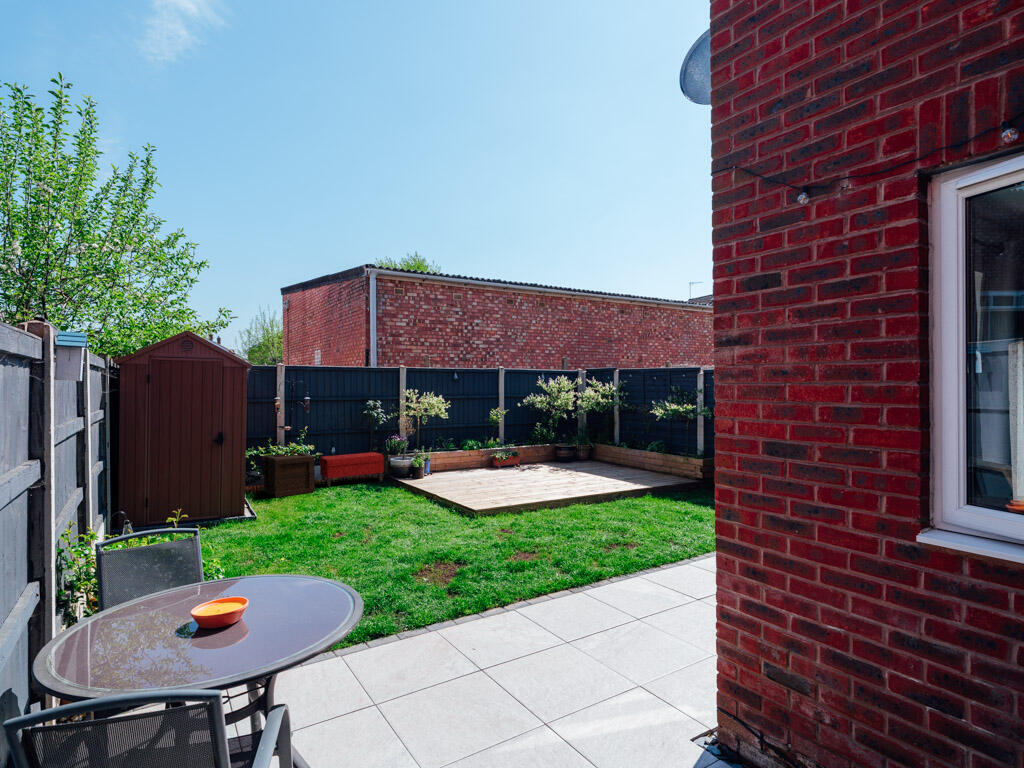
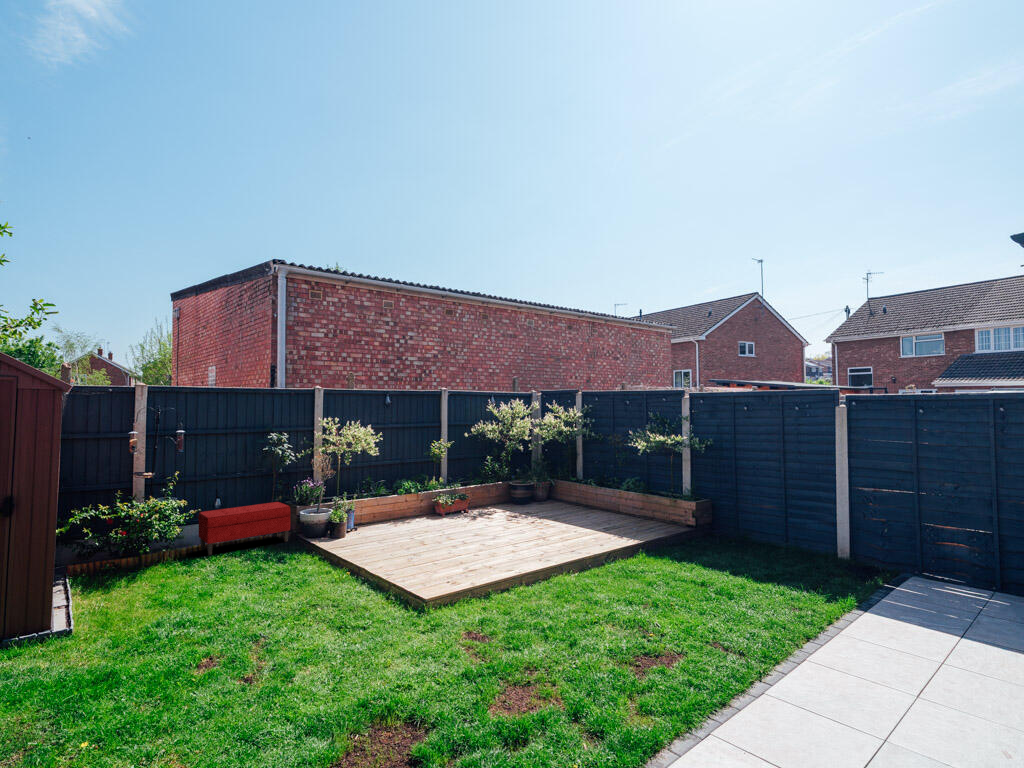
wooden crate: present [264,453,315,498] -> none [108,508,187,581]

